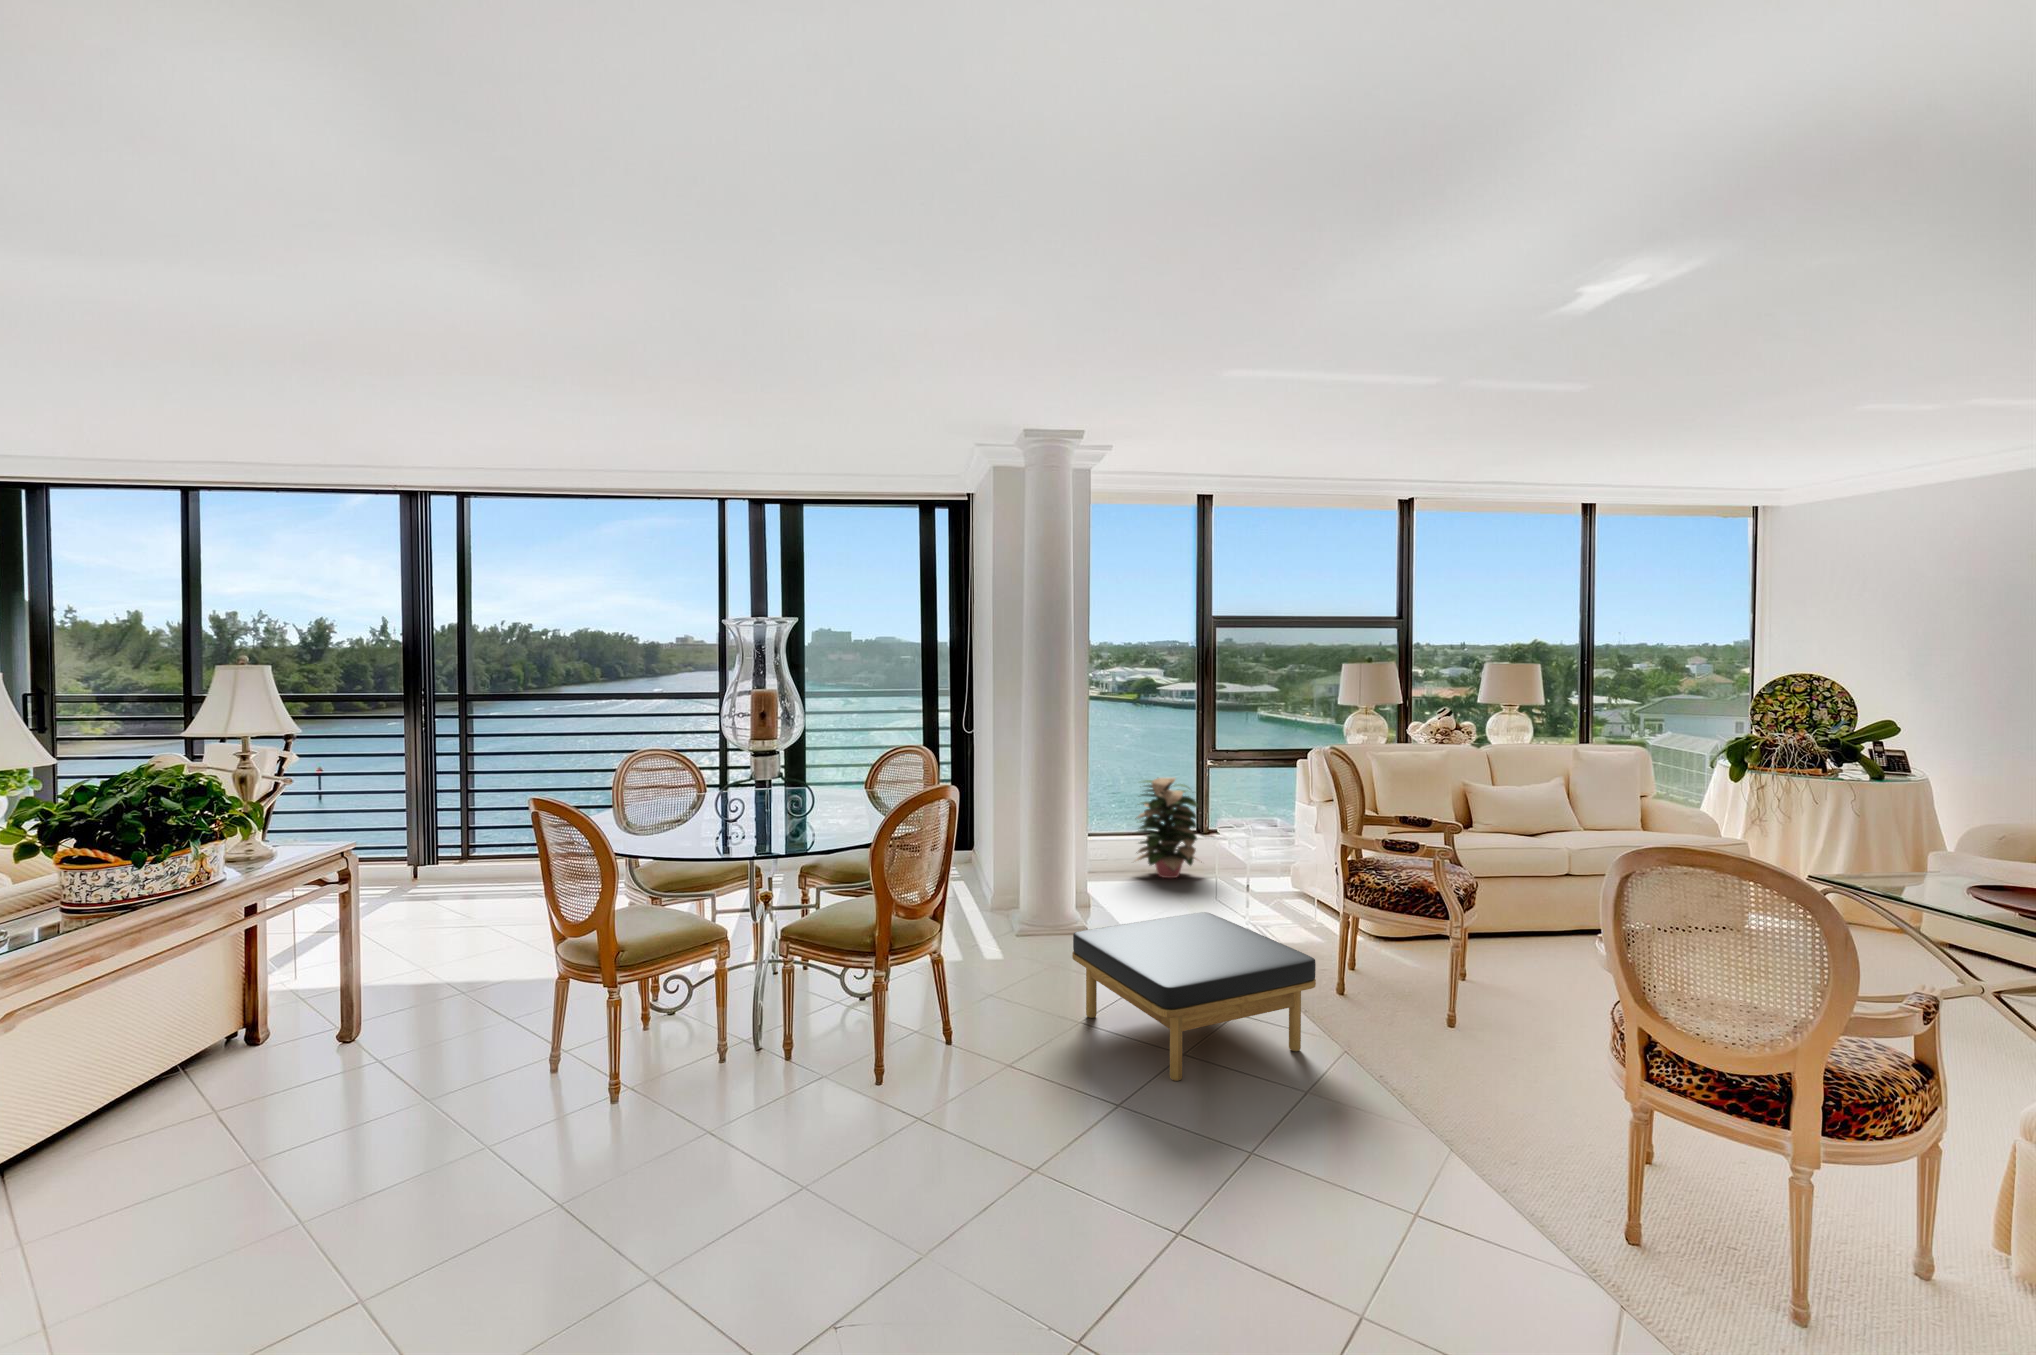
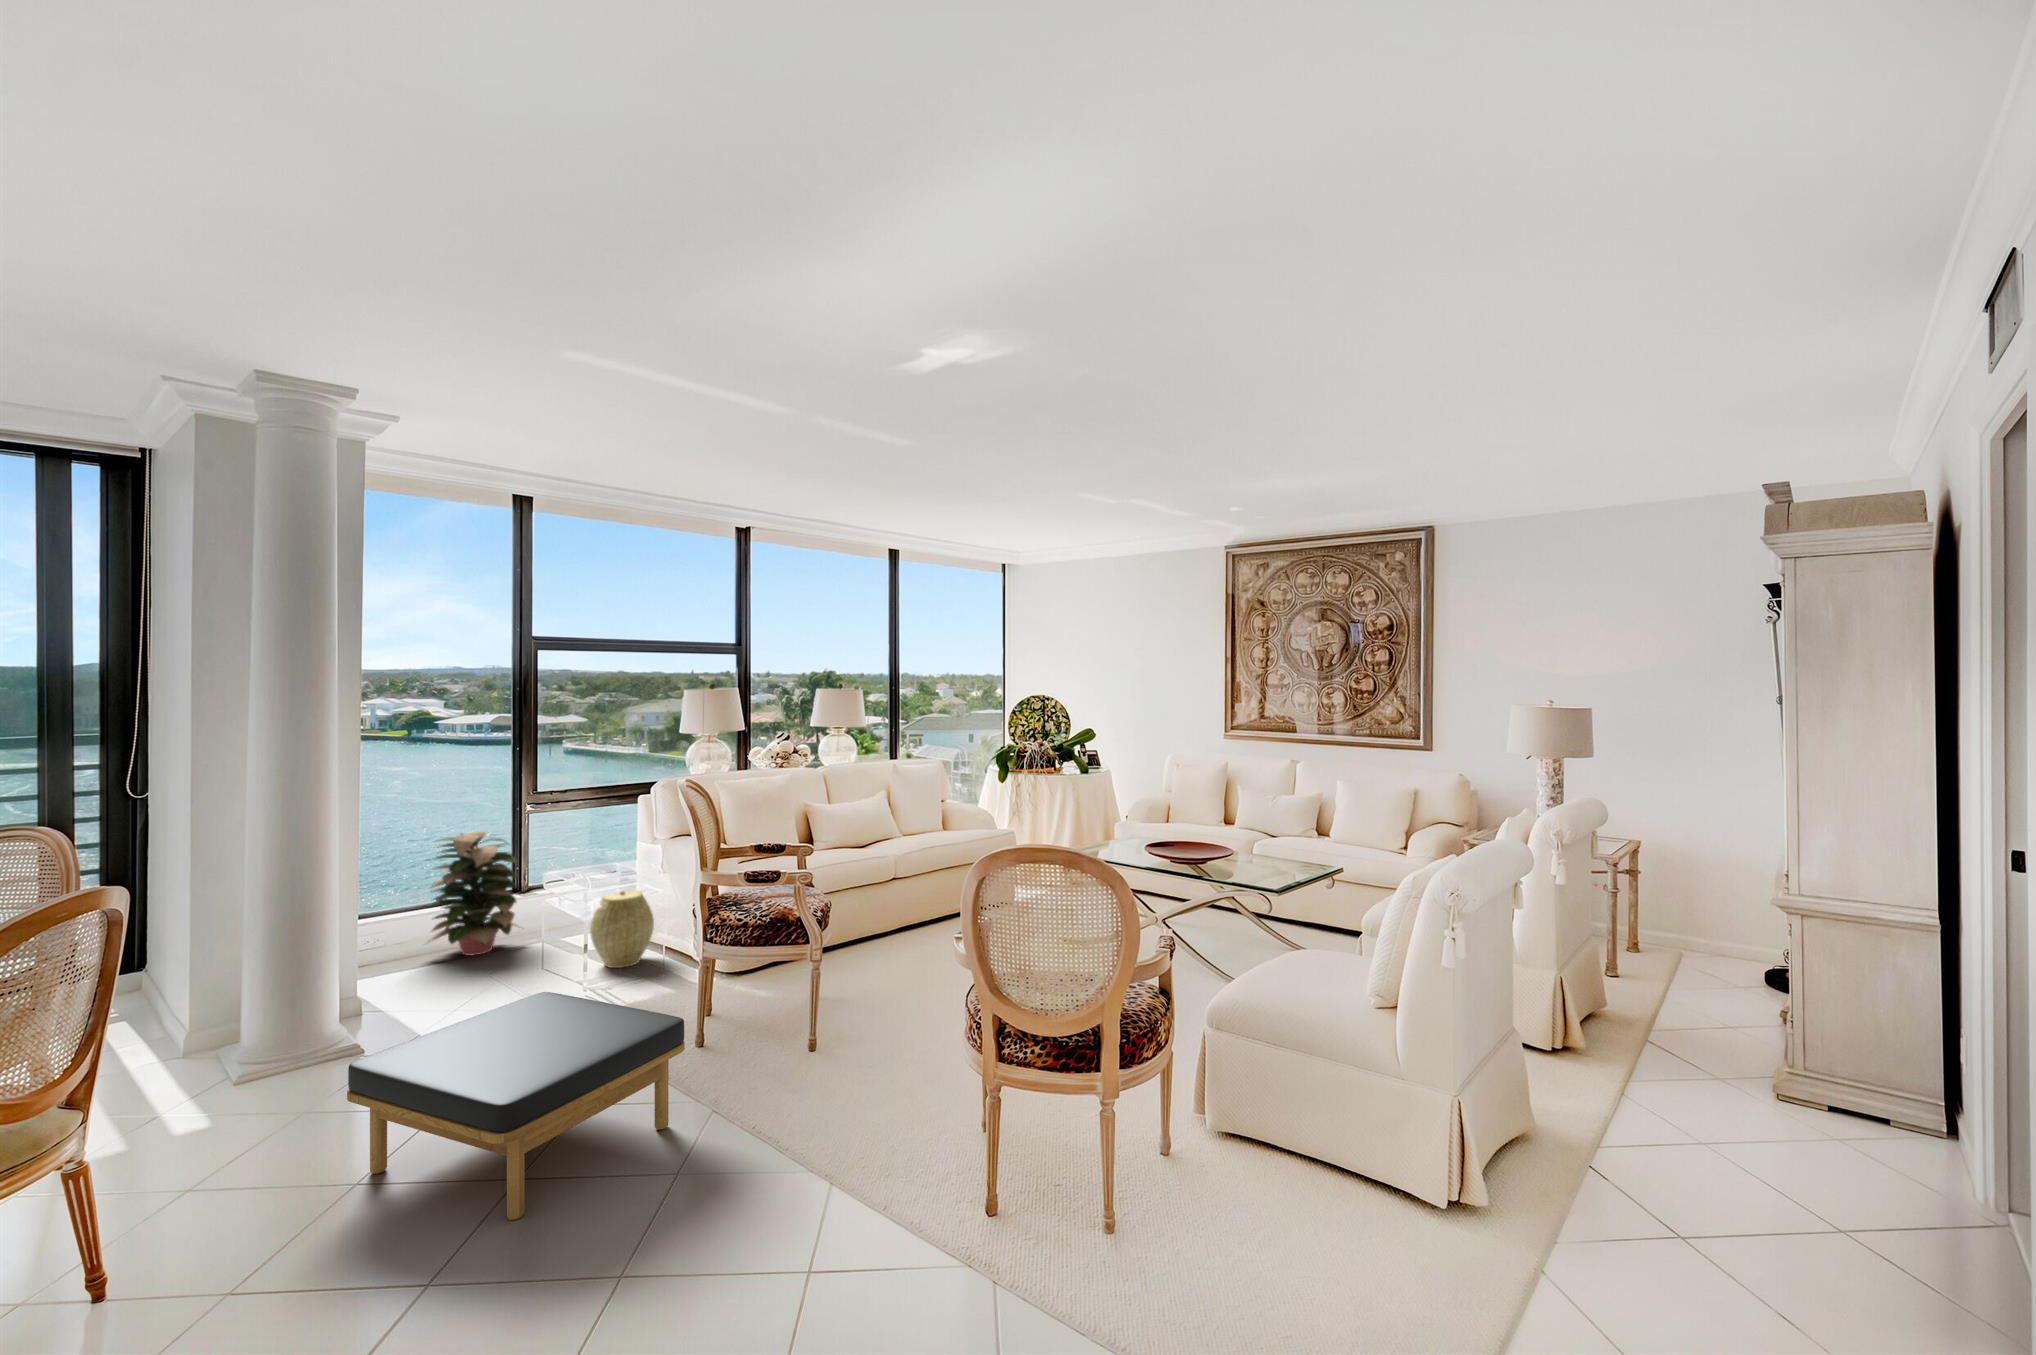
woven basket: none [1253,842,1307,911] -> present [590,890,654,968]

